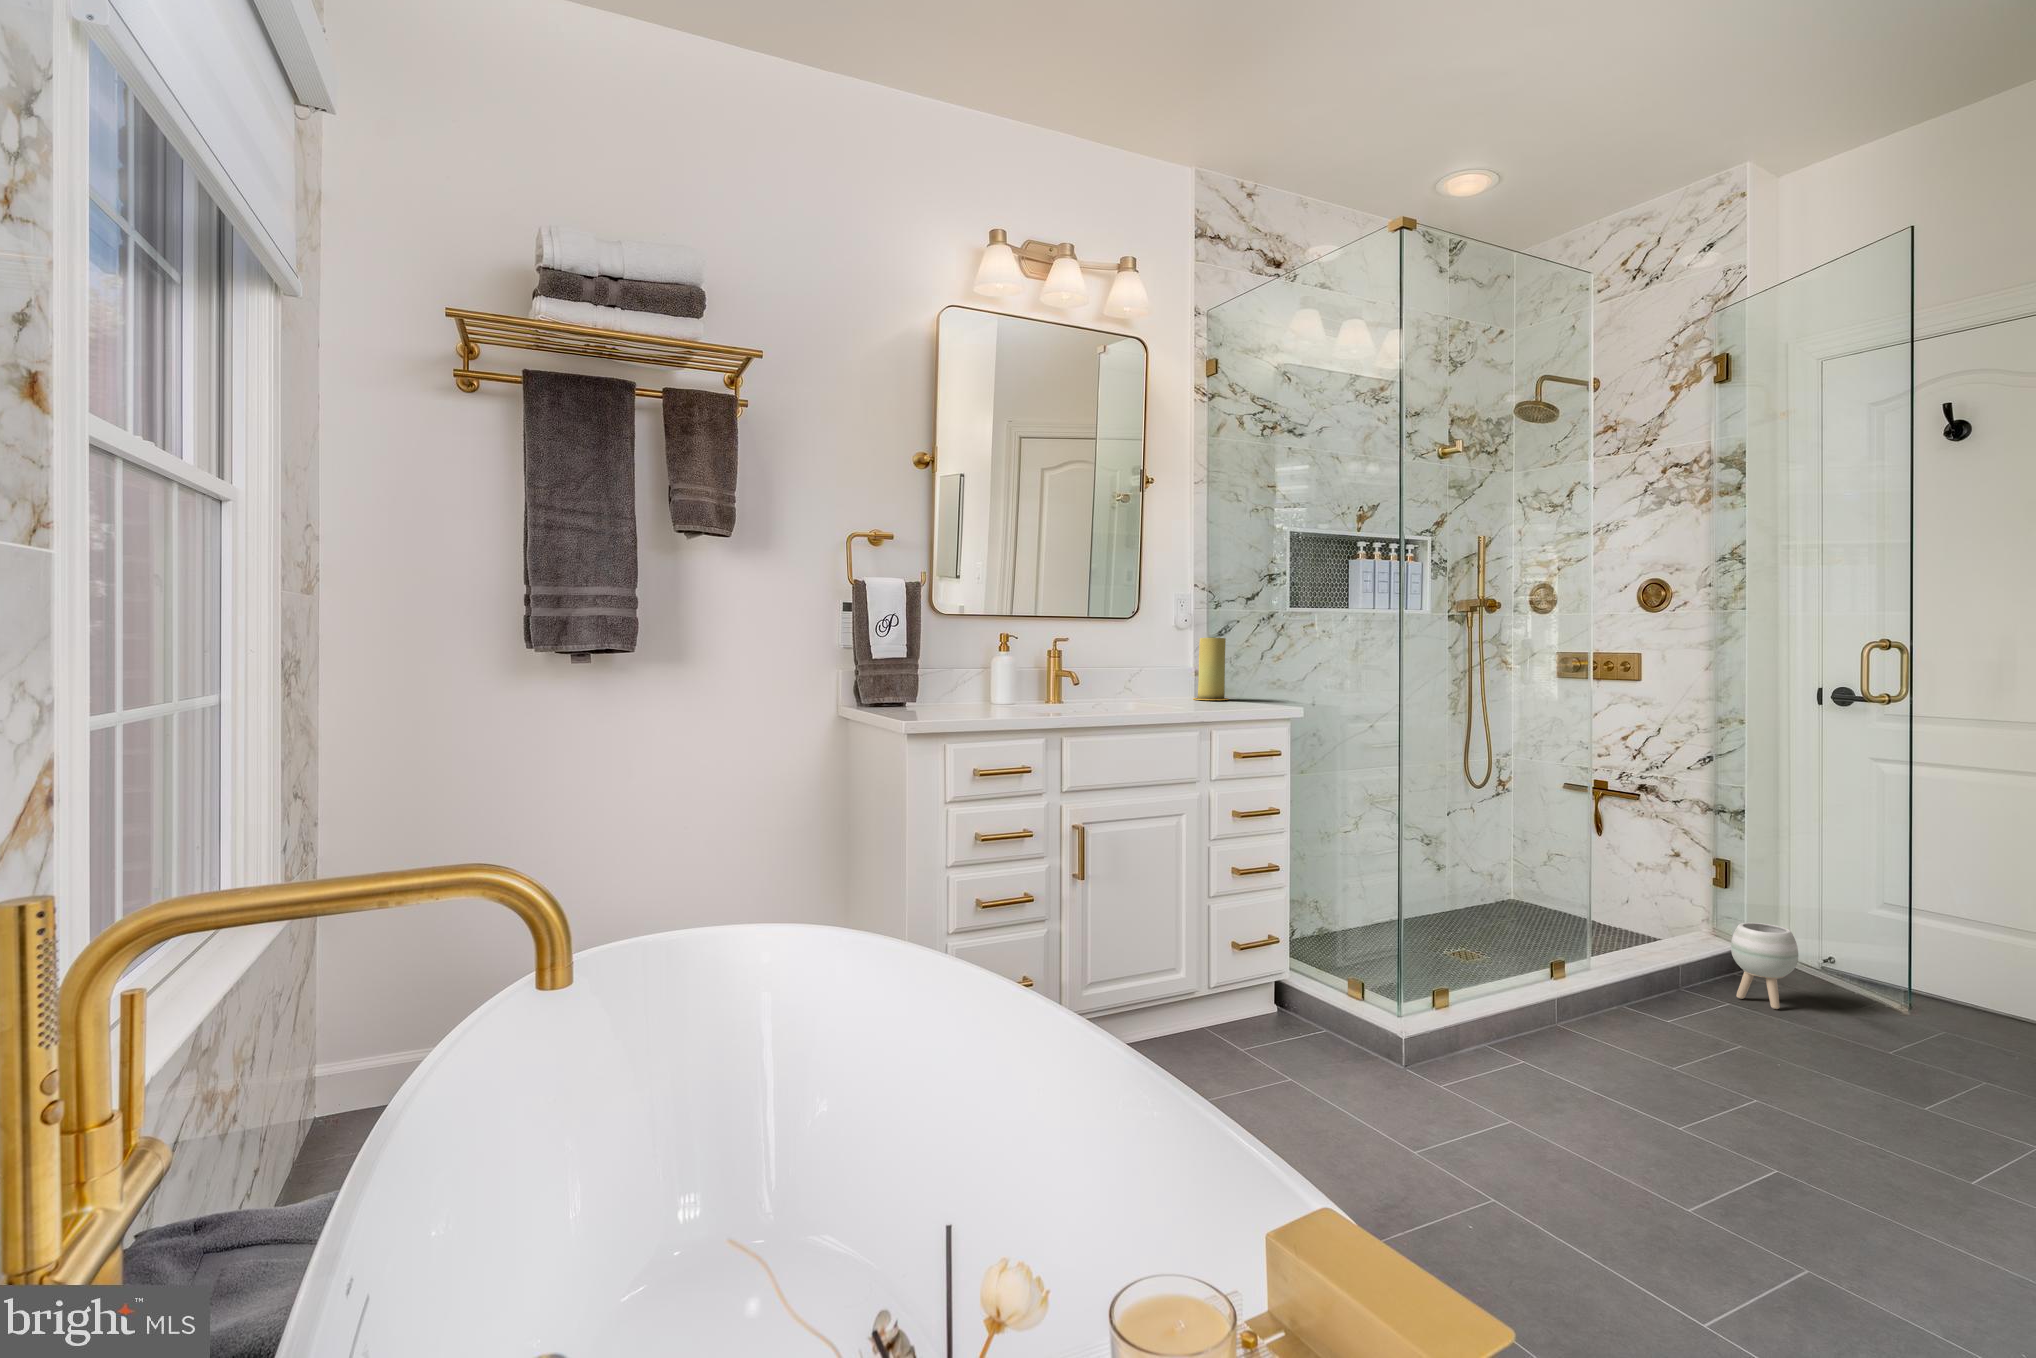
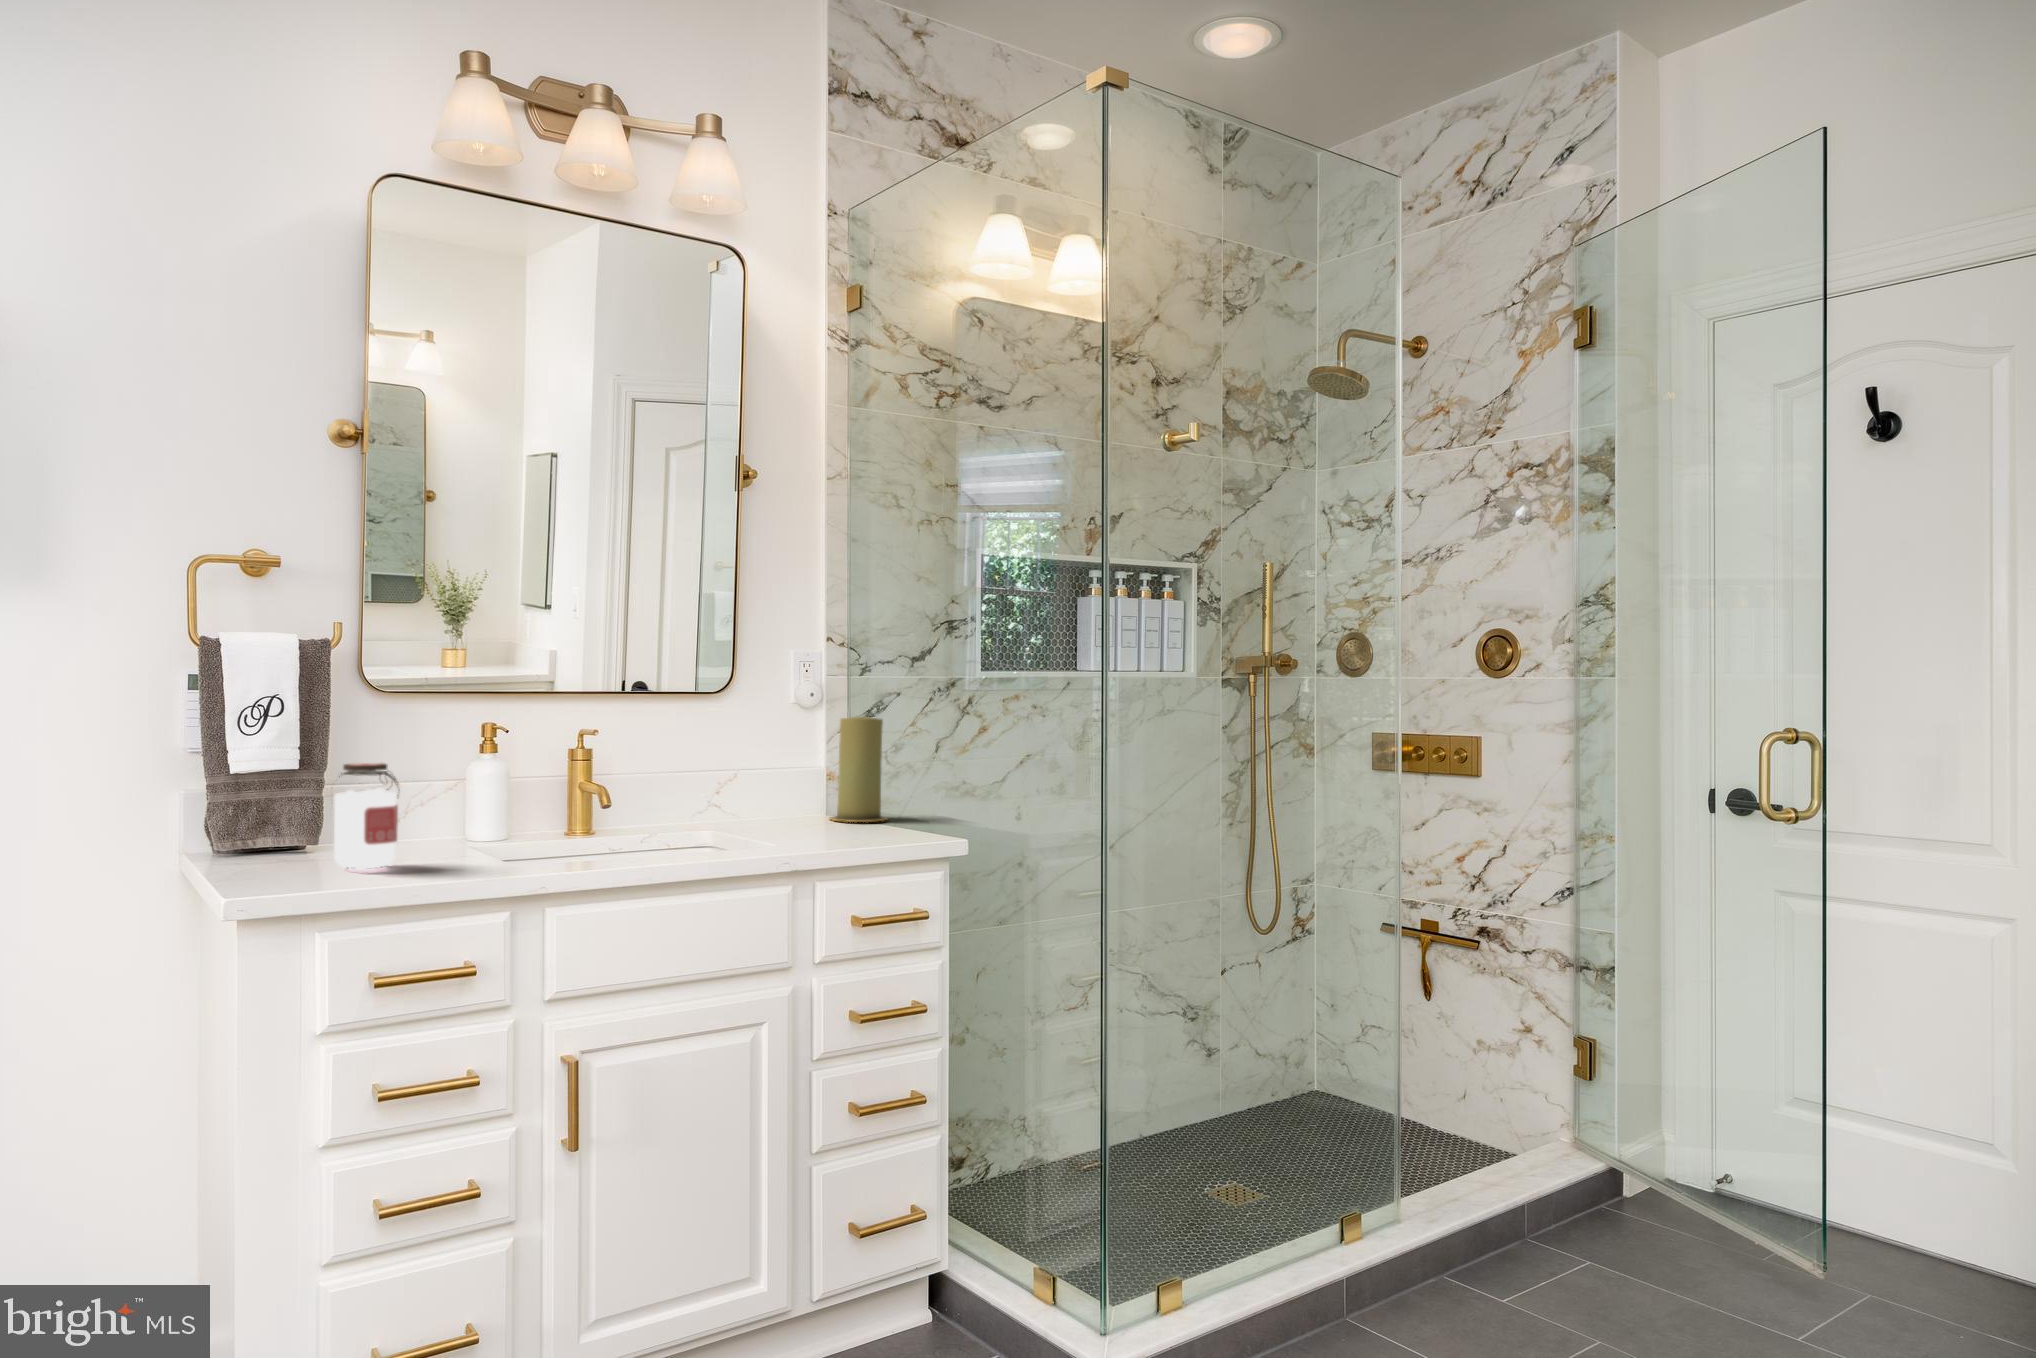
jar: none [926,655,960,712] -> present [334,763,398,868]
planter: present [1731,922,1798,1009] -> none [1603,1133,1687,1260]

